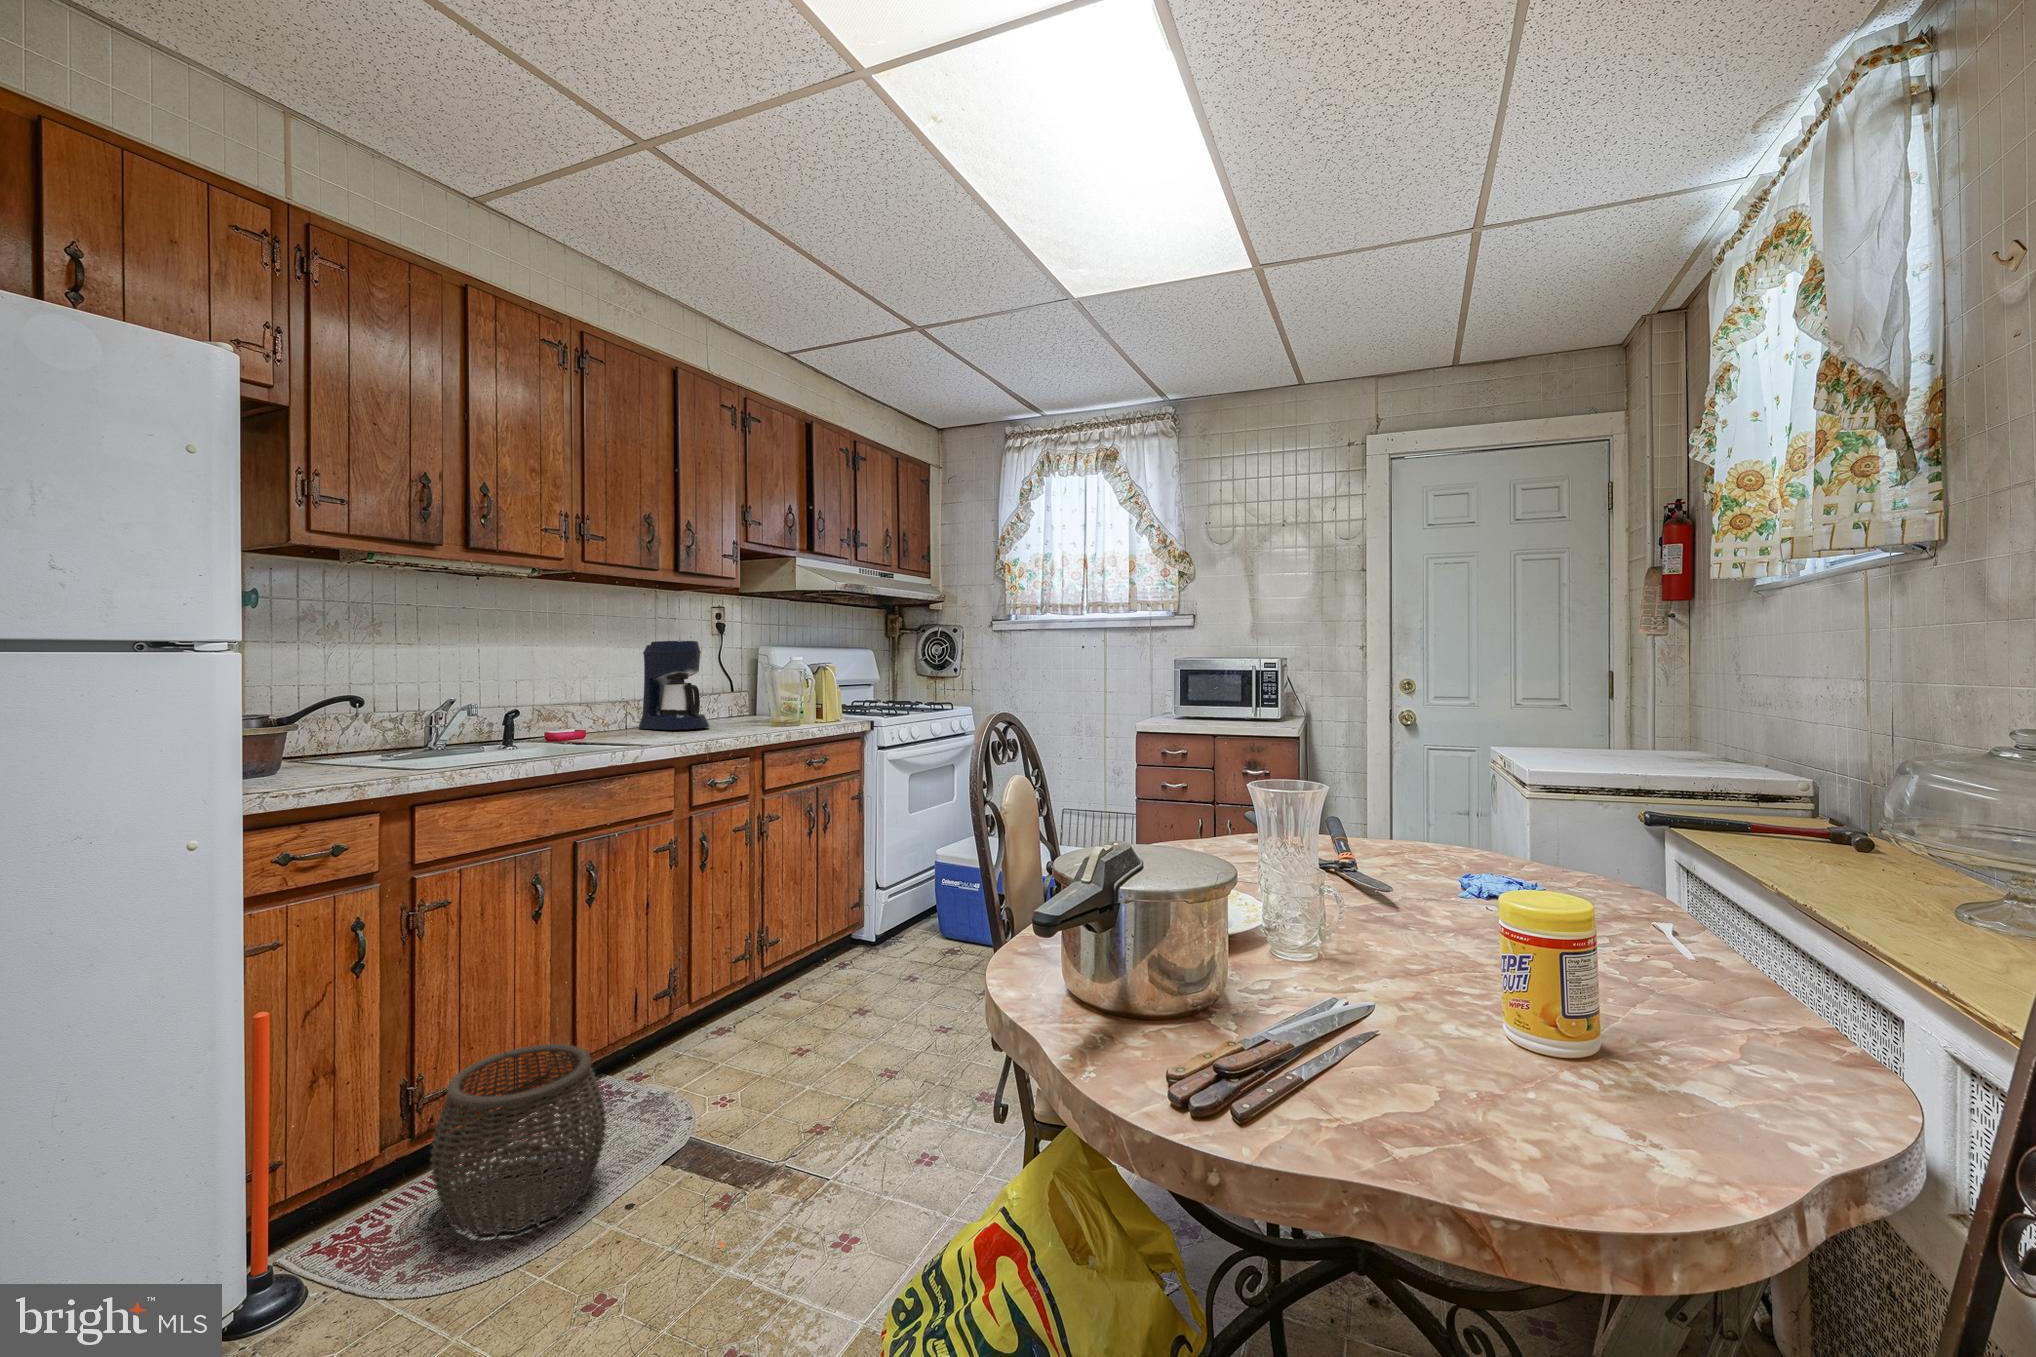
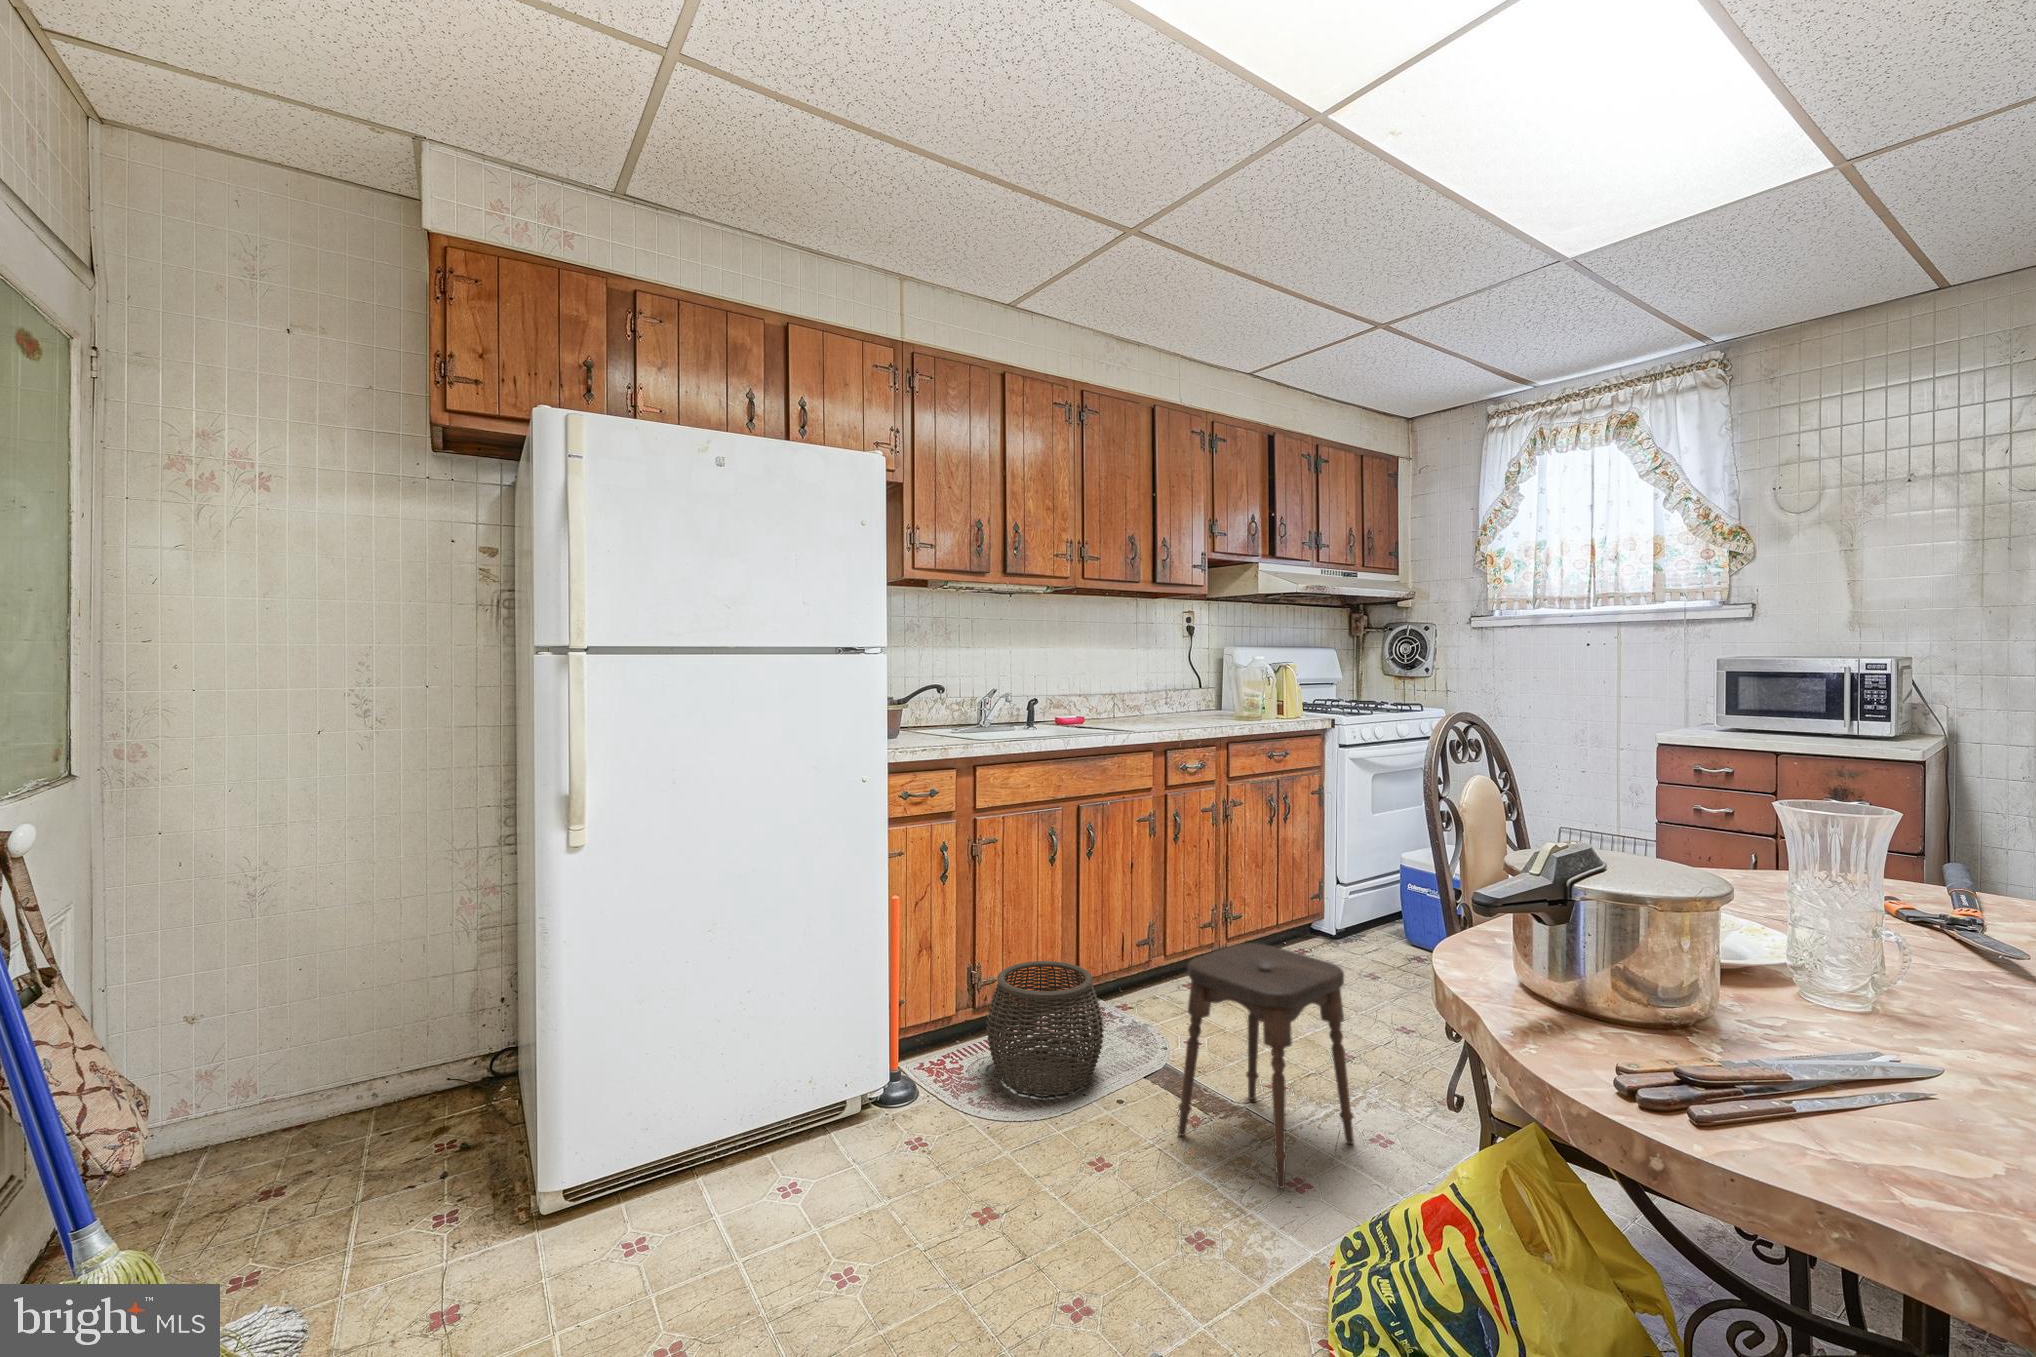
coffee maker: present [638,641,710,730] -> none [1125,642,1183,720]
stool: none [704,978,903,1263] -> present [1178,943,1354,1188]

